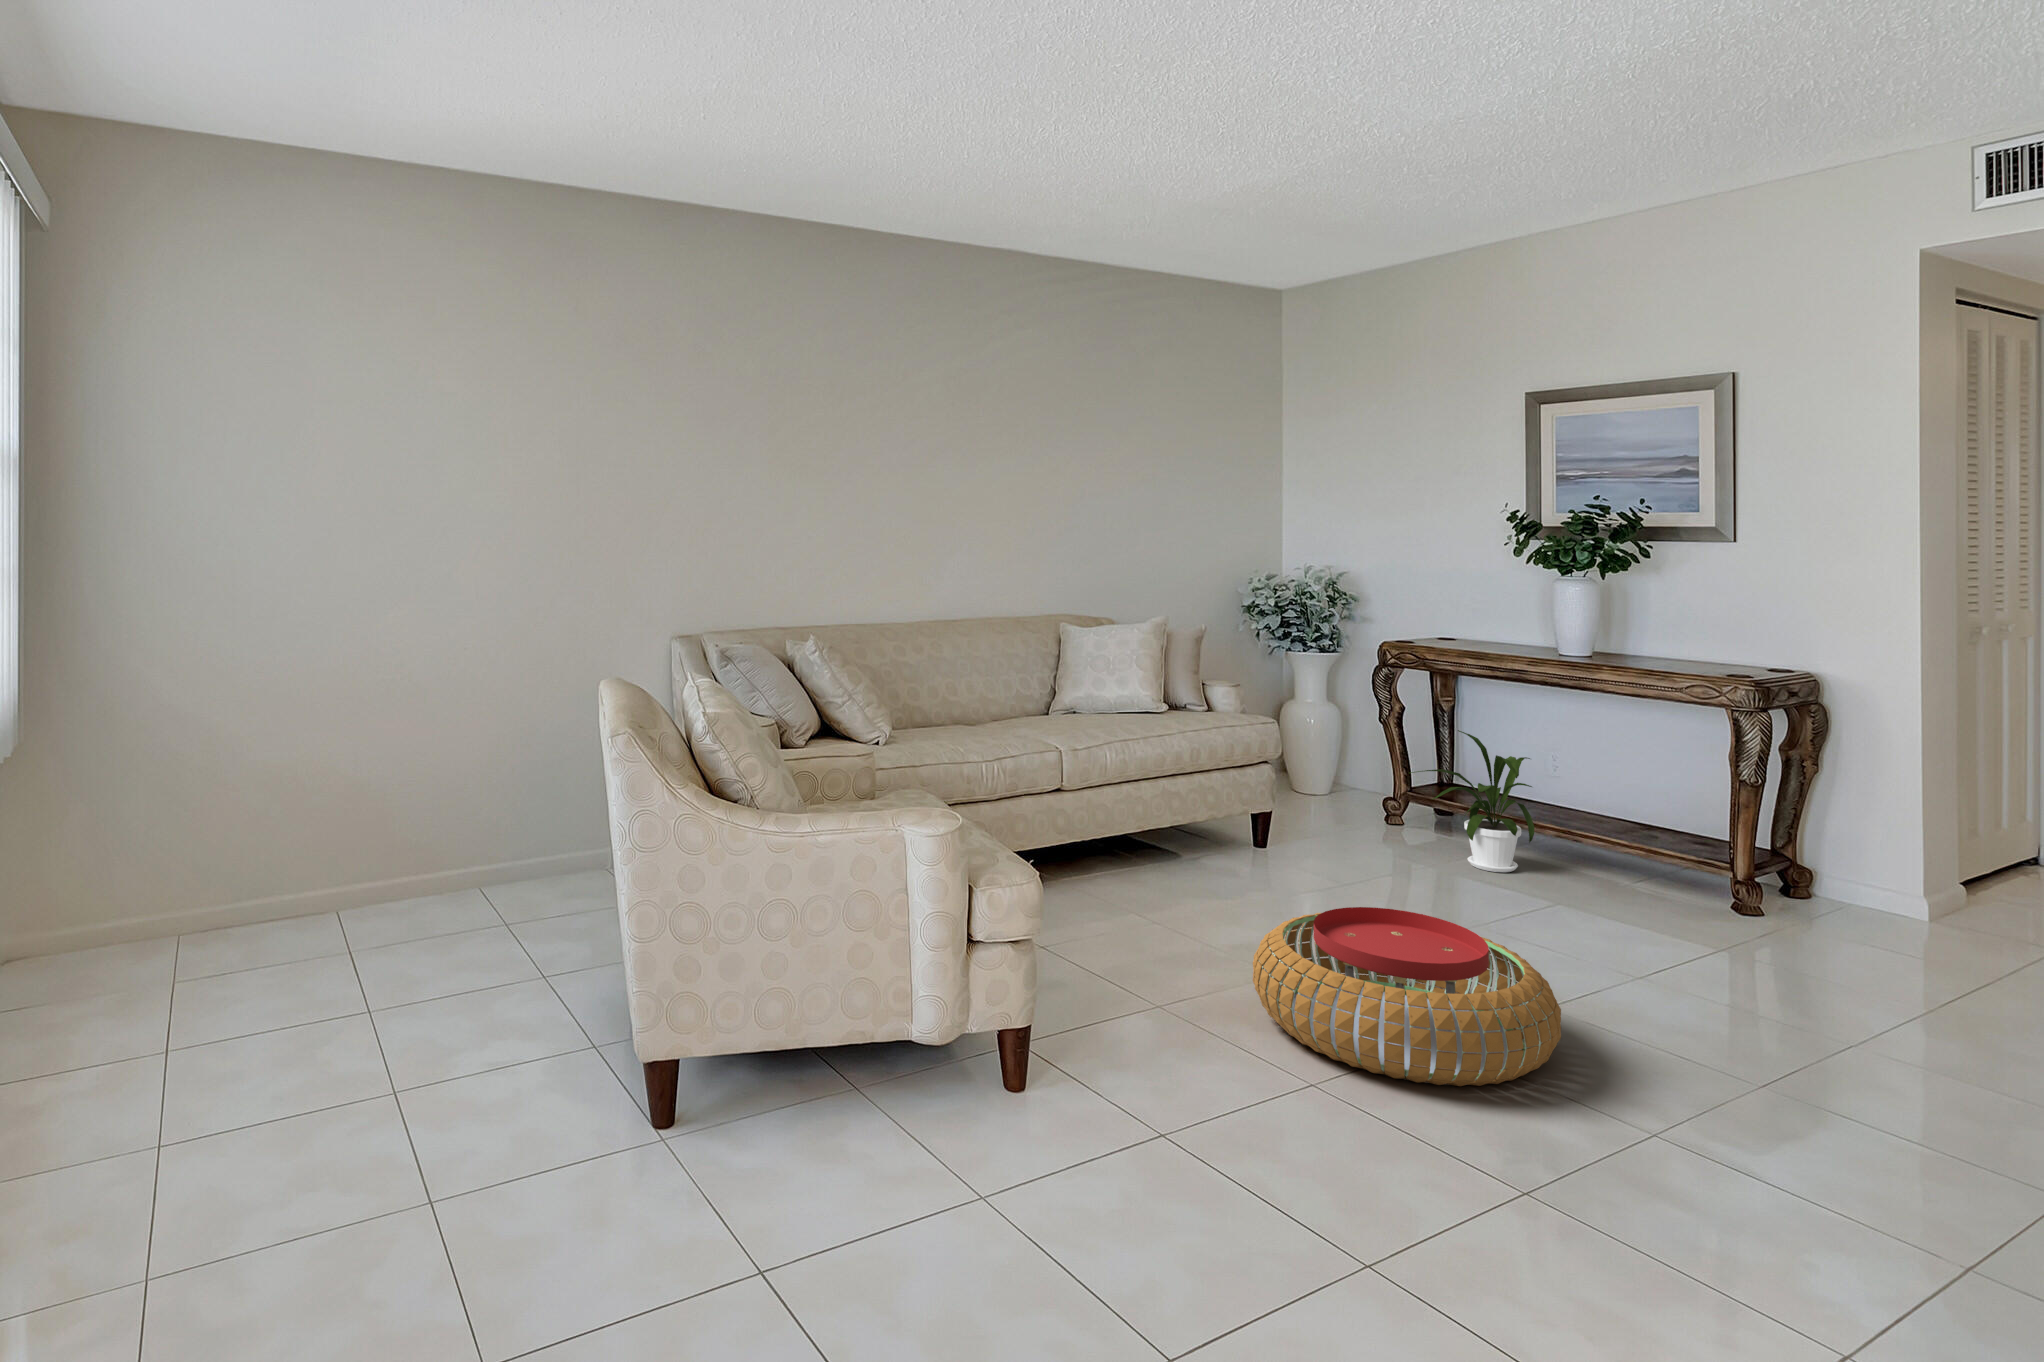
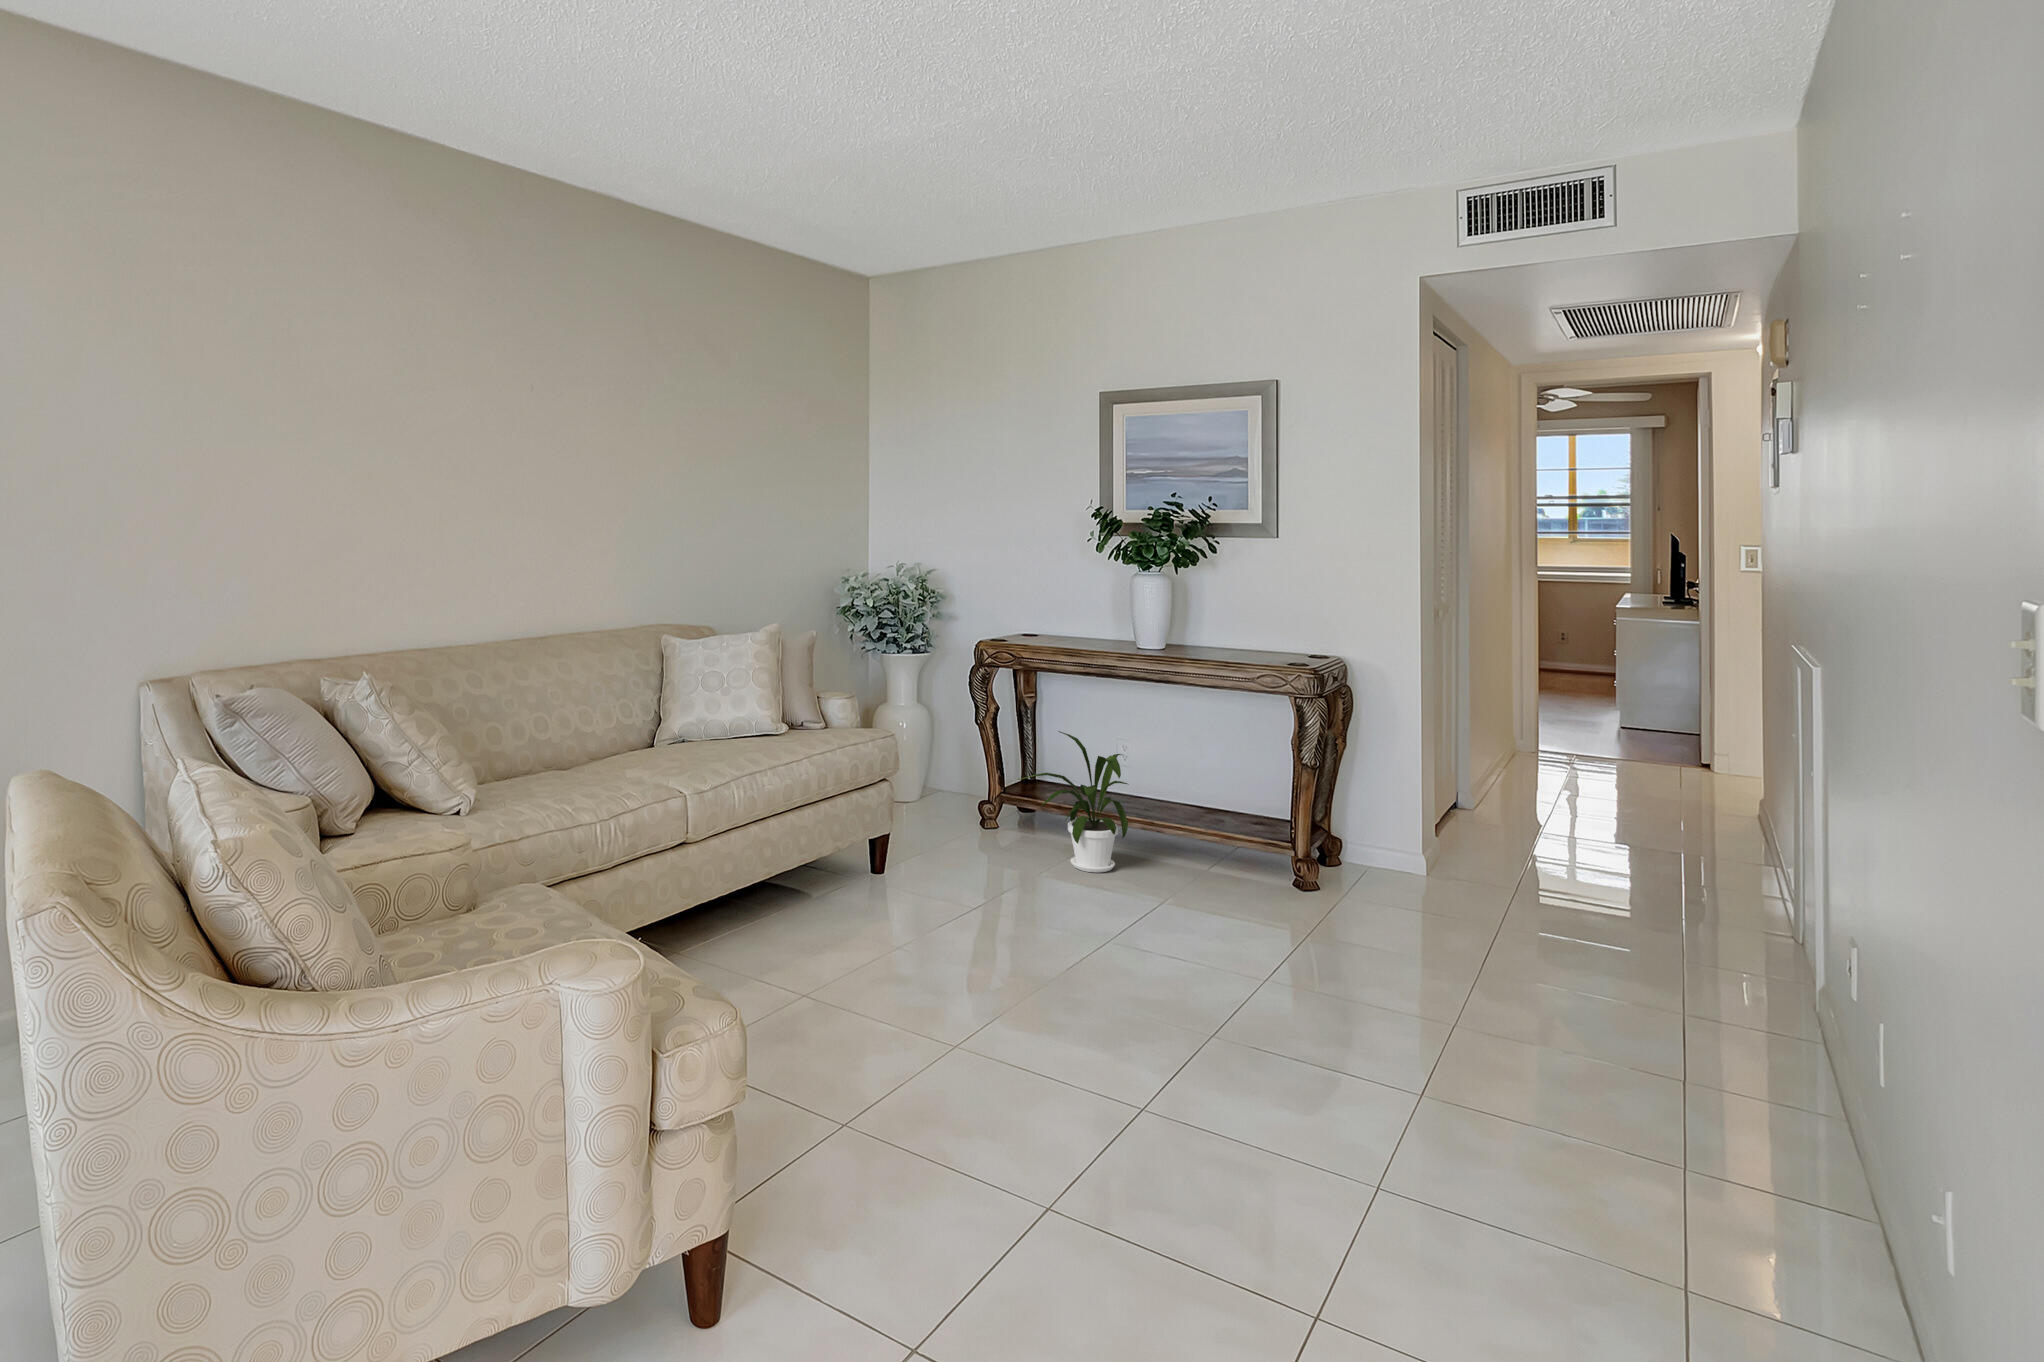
pouf: present [1253,907,1561,1086] -> none [940,959,1252,1170]

